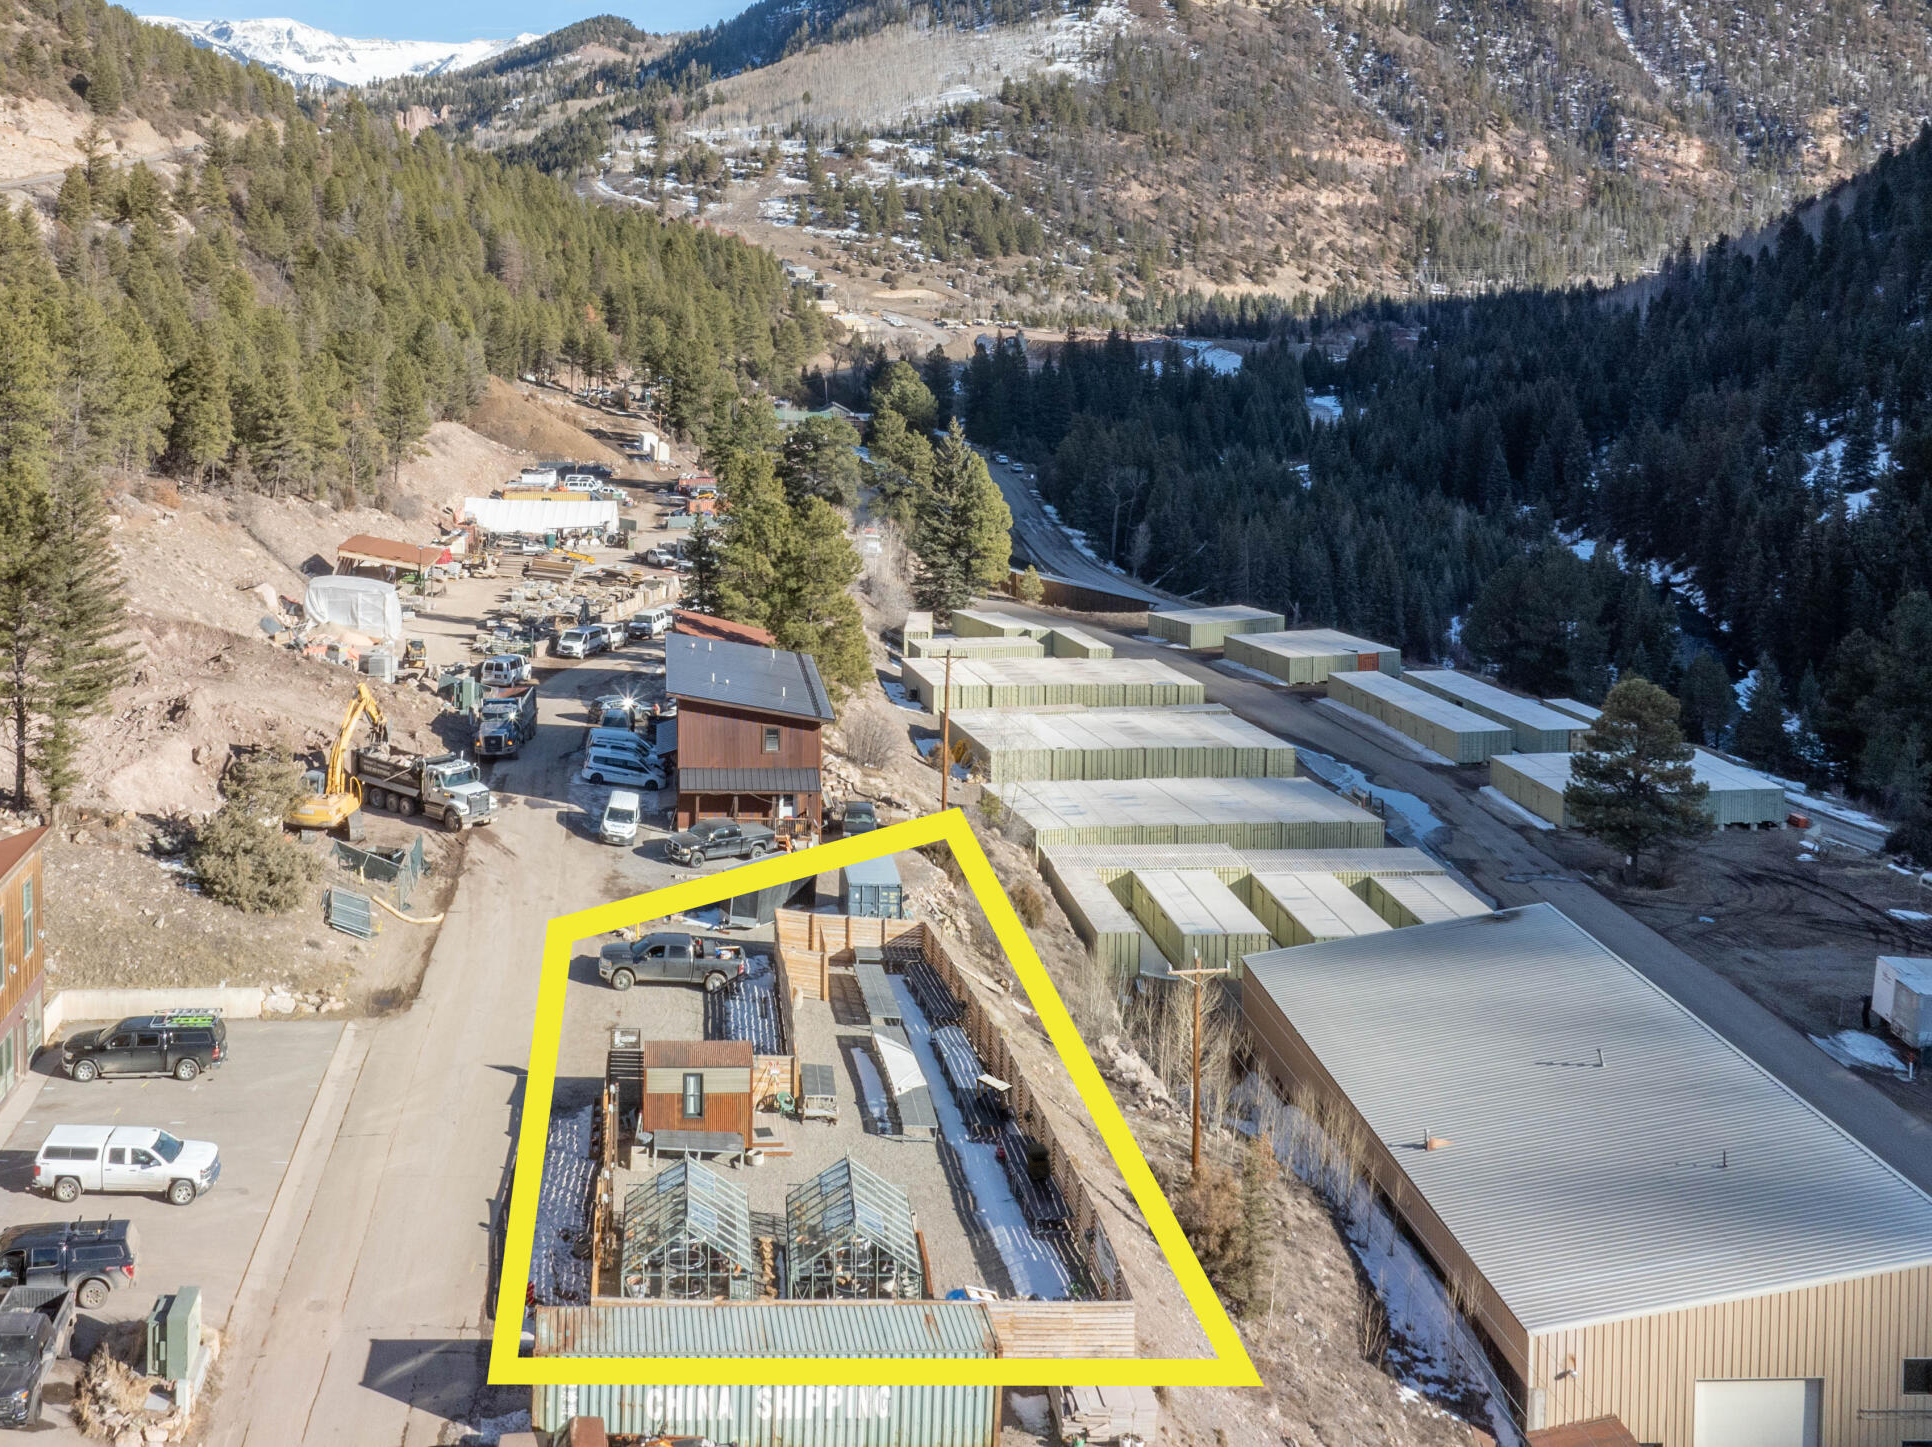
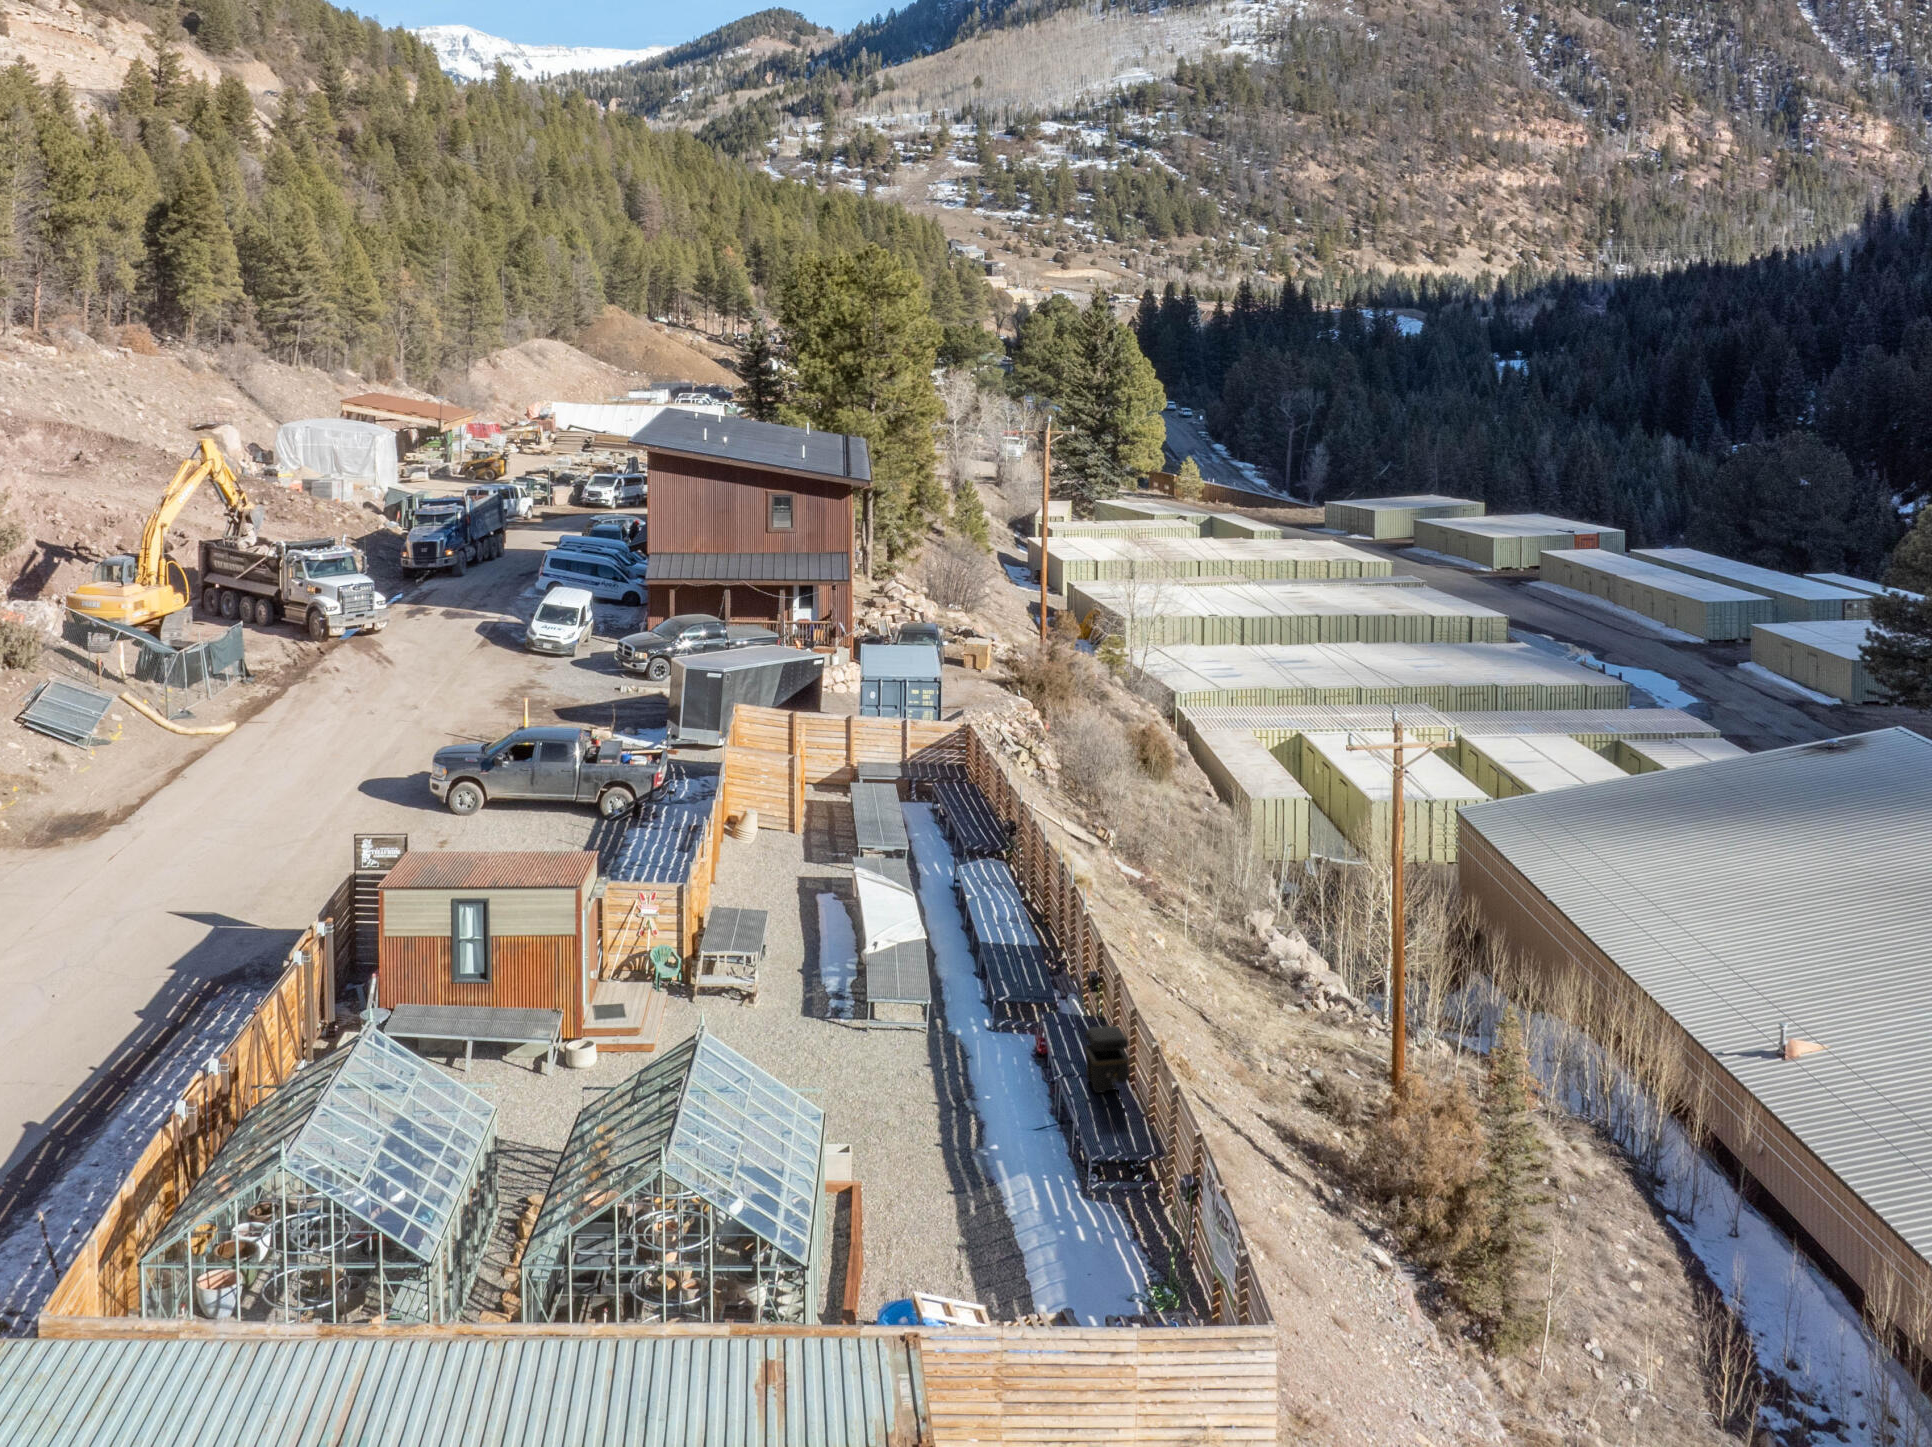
bench: present [976,1074,1013,1110] -> none [1015,925,1076,982]

